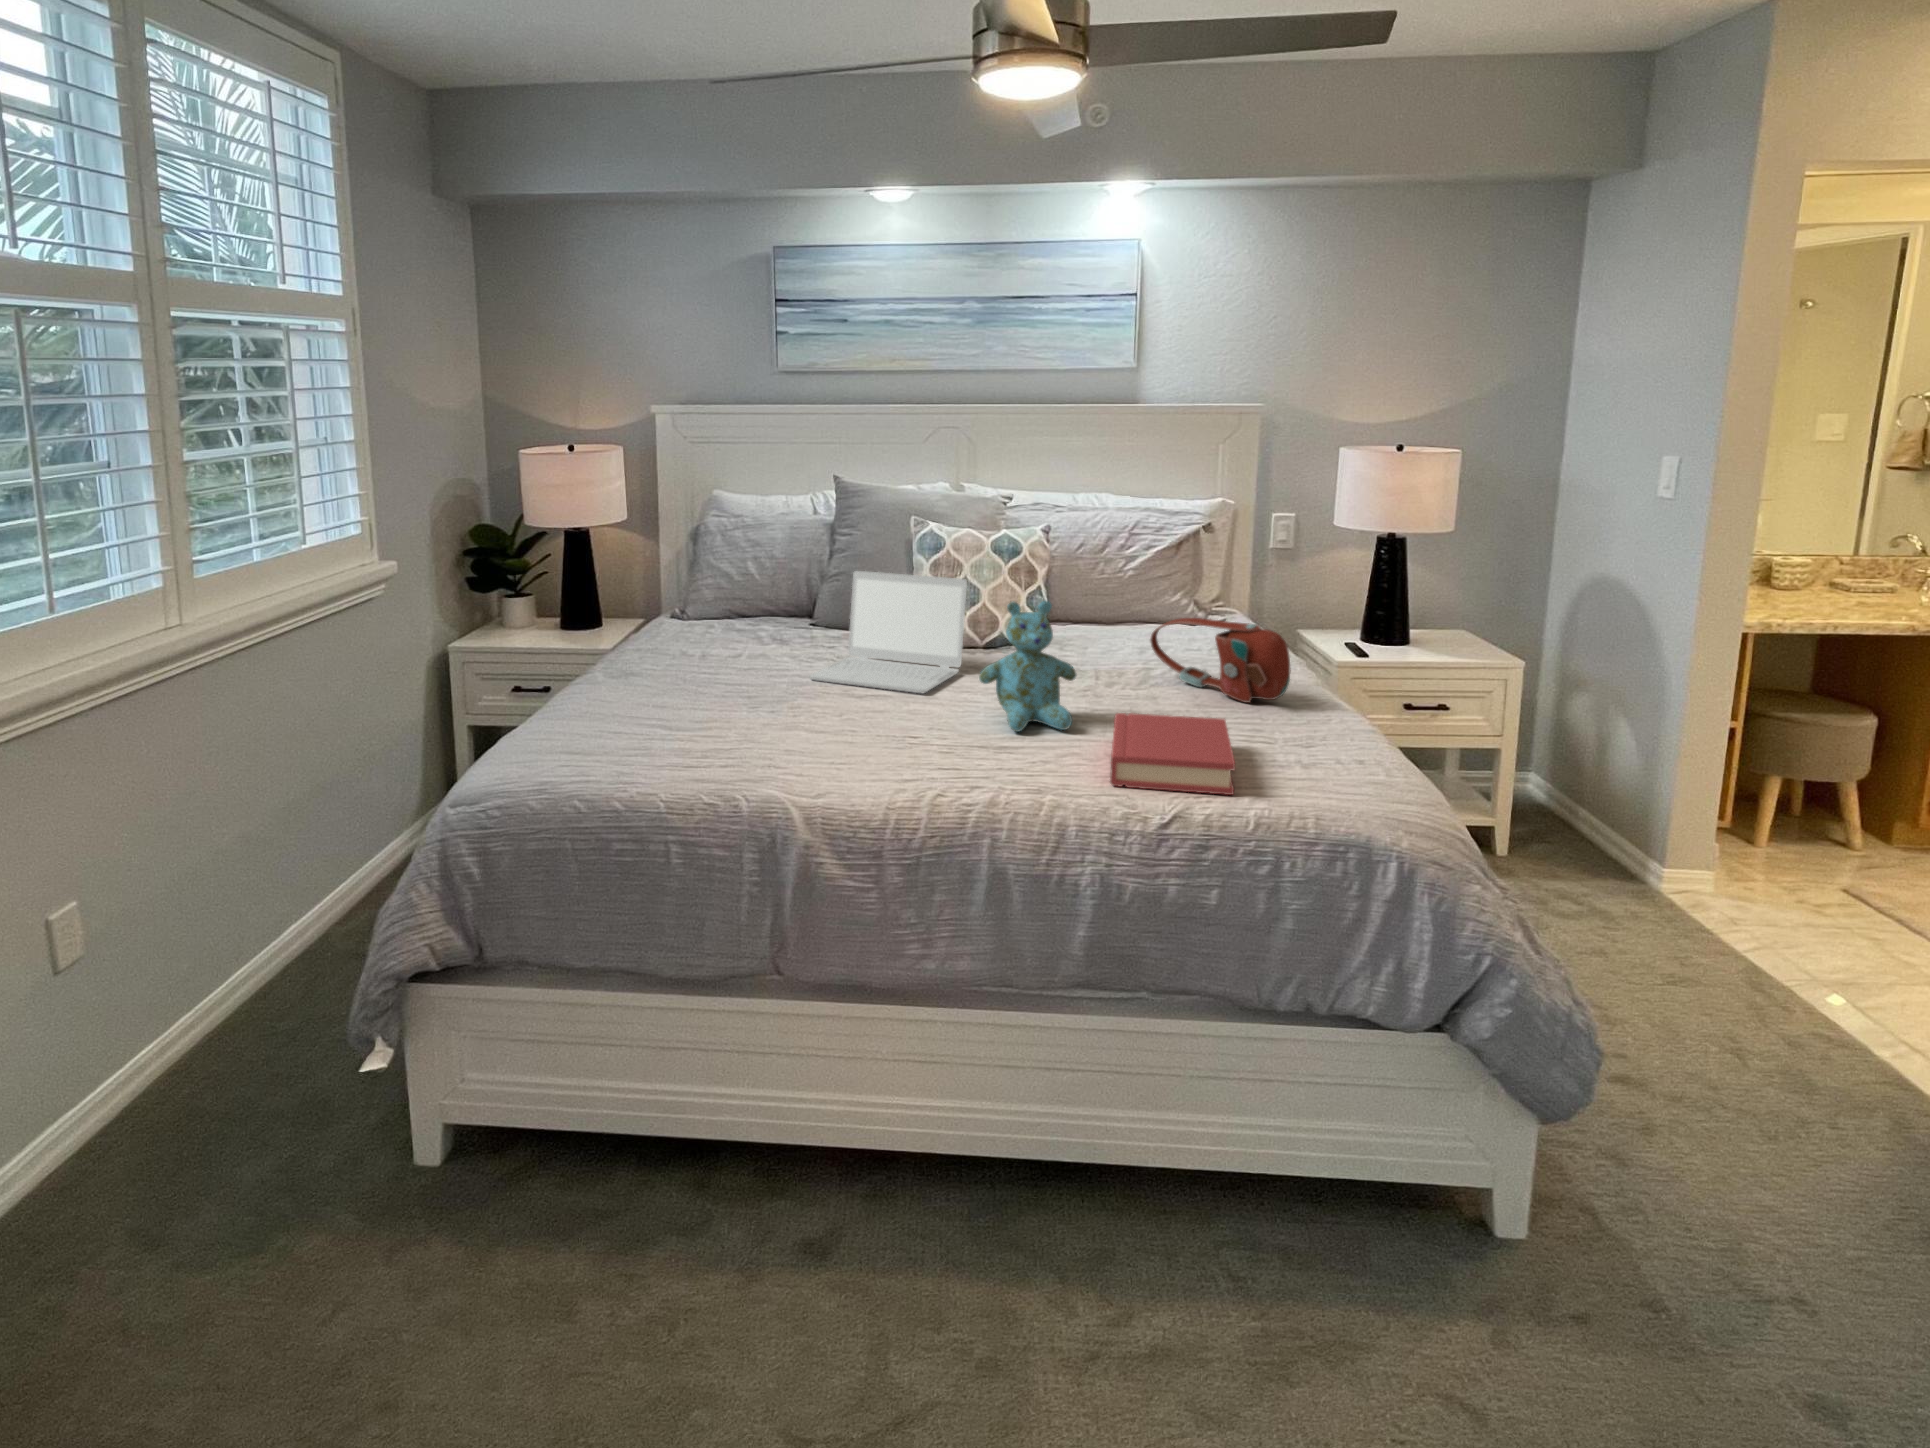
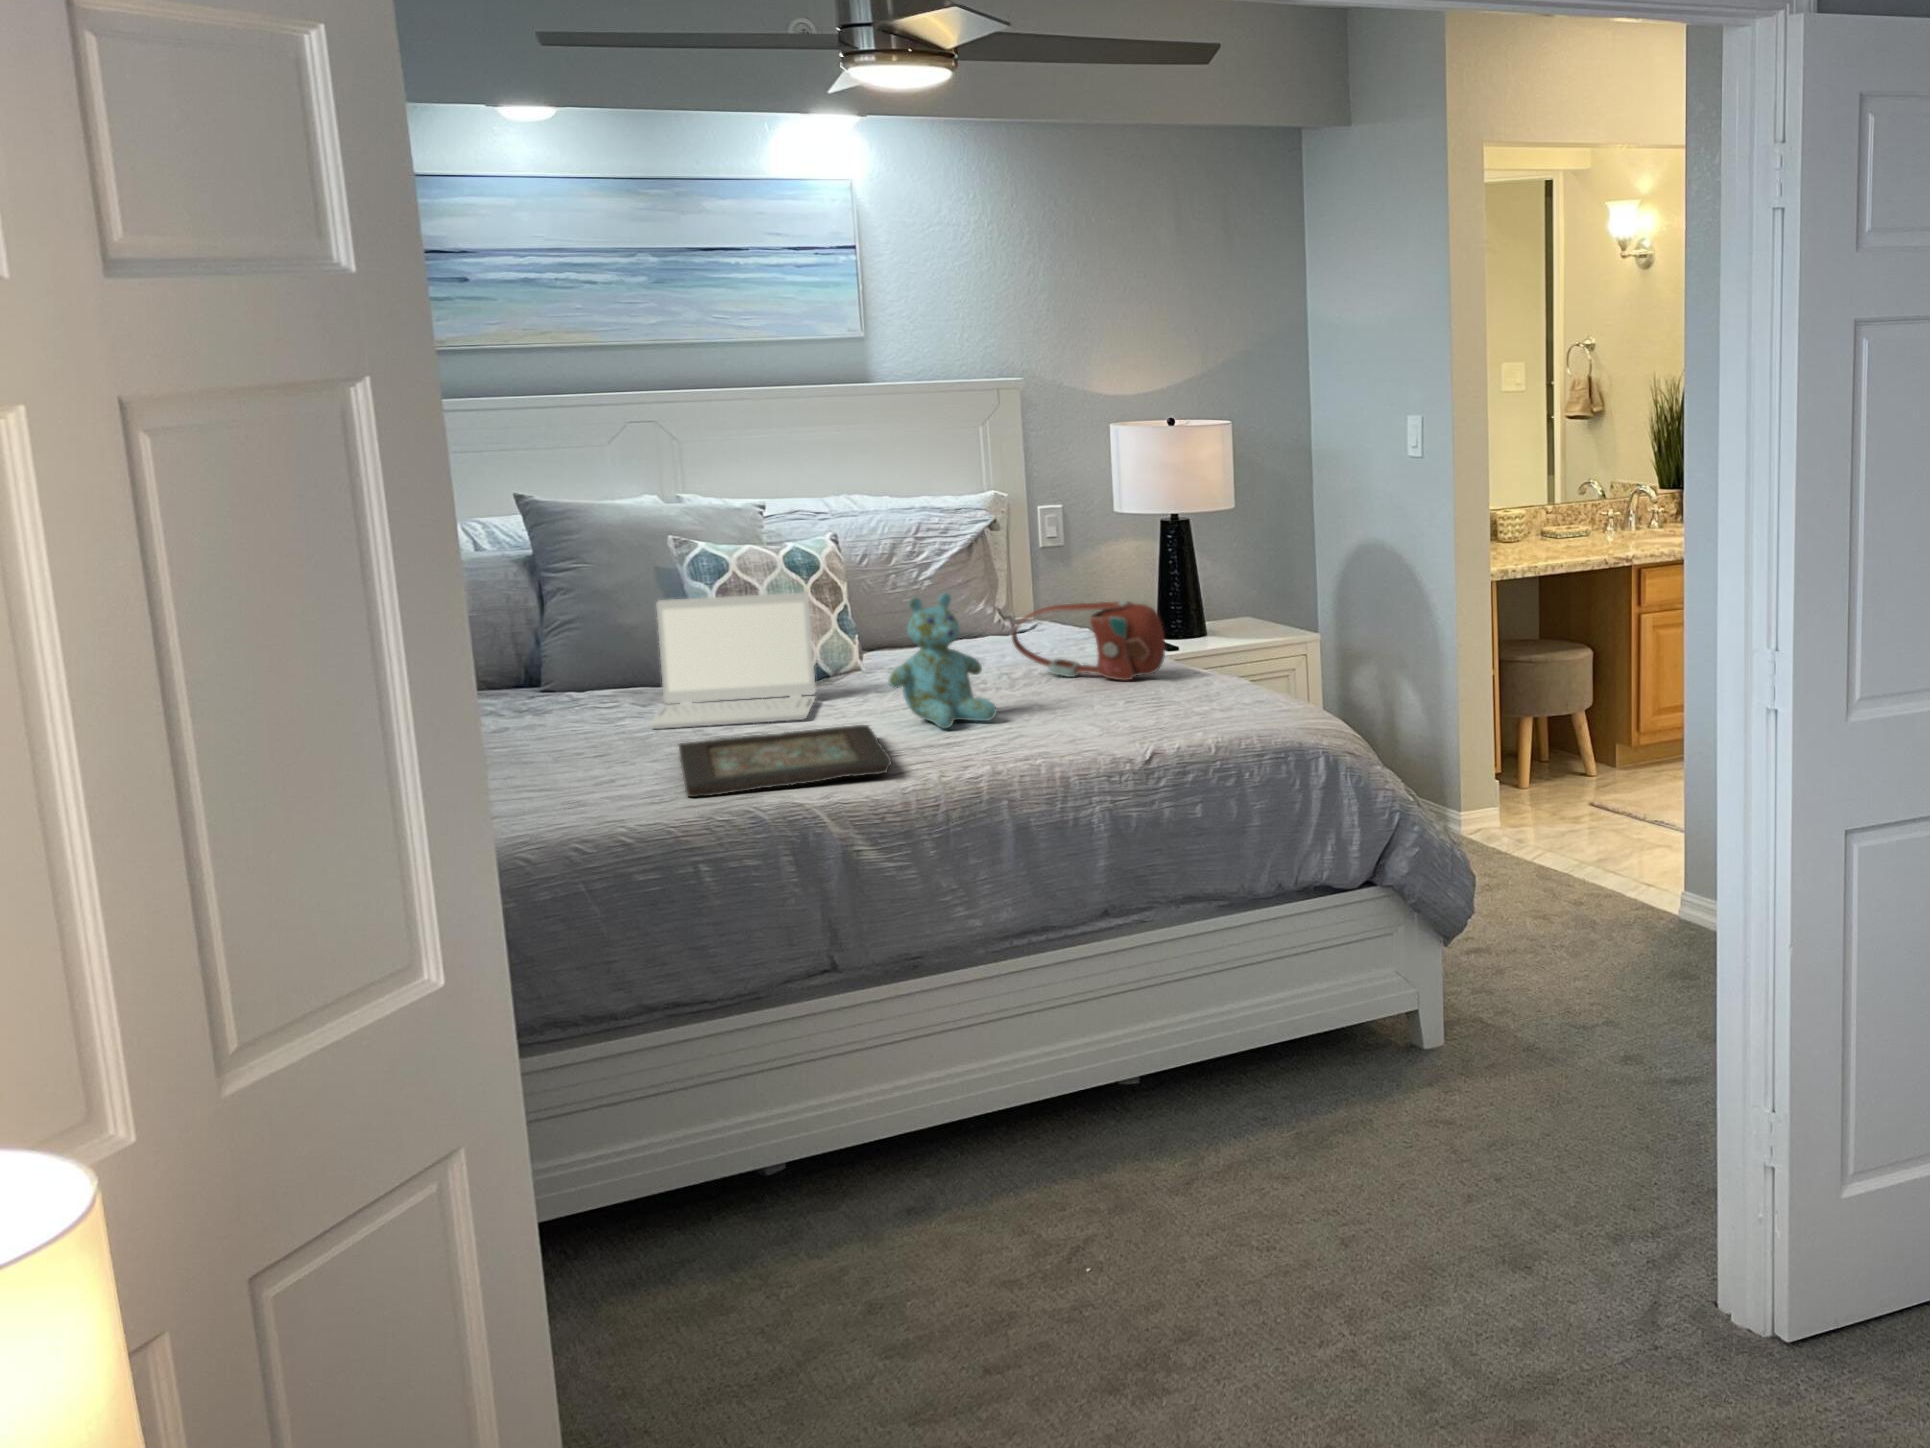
decorative tray: none [714,705,943,783] -> present [679,725,892,797]
hardback book: present [1110,713,1235,795] -> none [1041,682,1187,745]

